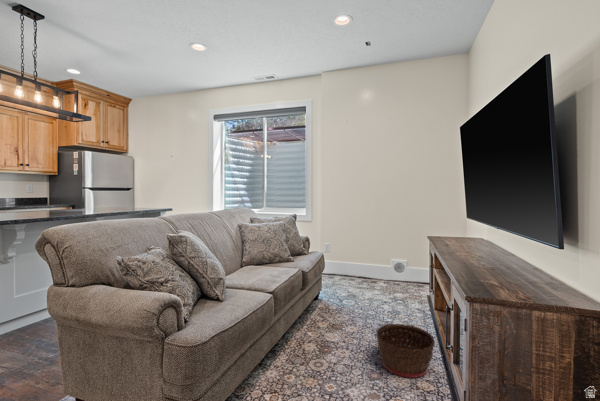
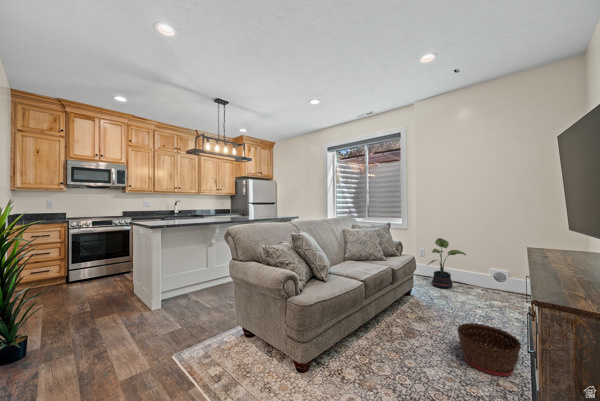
potted plant: none [333,230,372,287] -> present [429,238,466,289]

